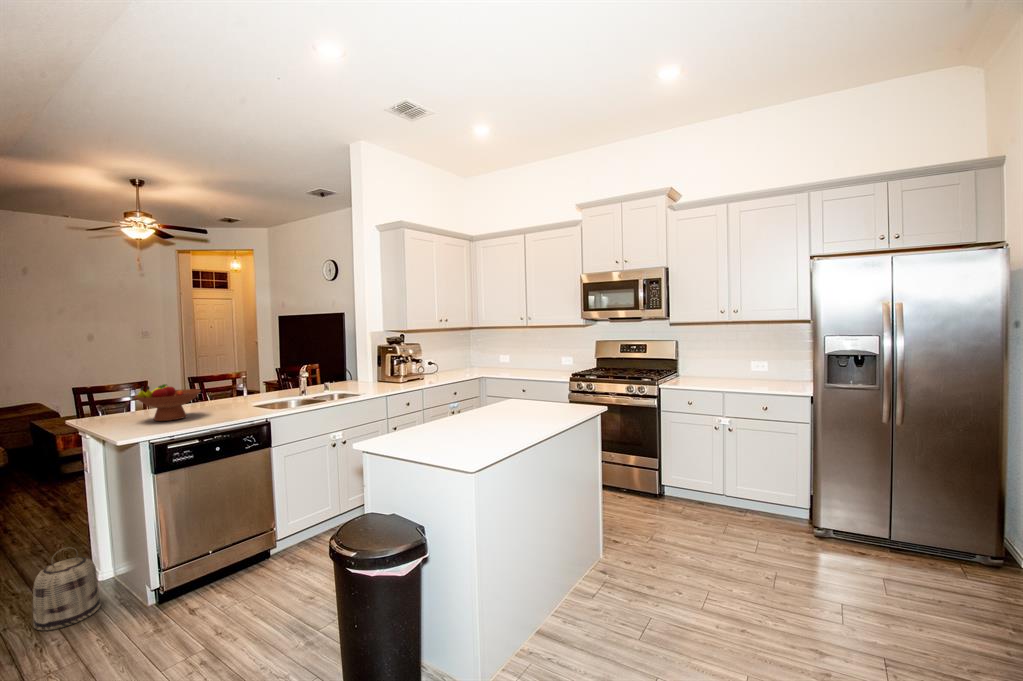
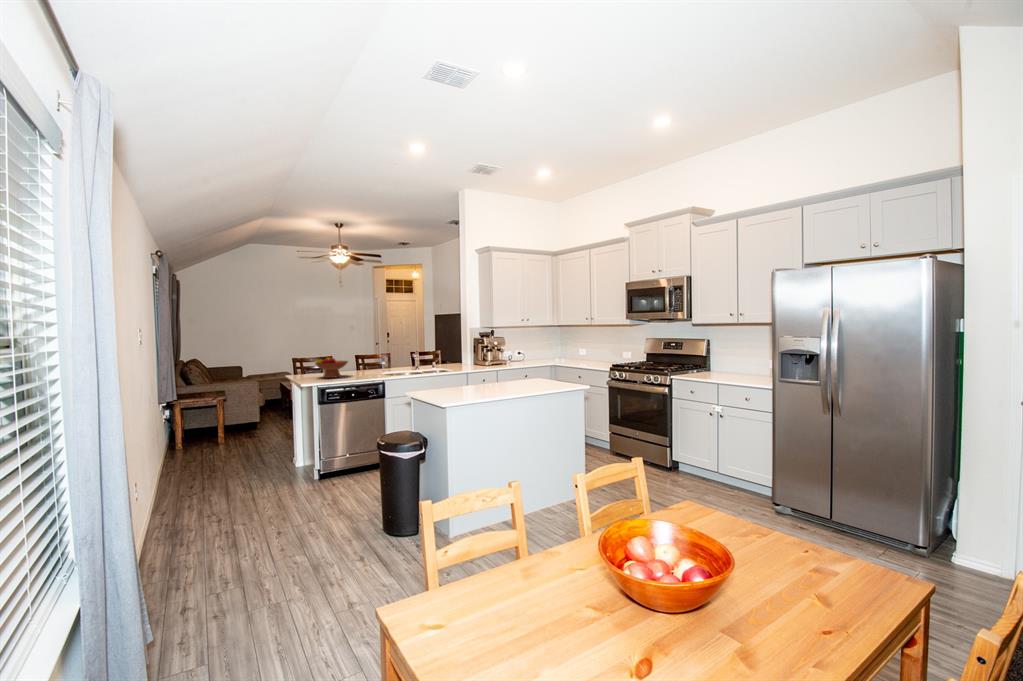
basket: present [33,548,101,631] -> none [266,442,296,482]

